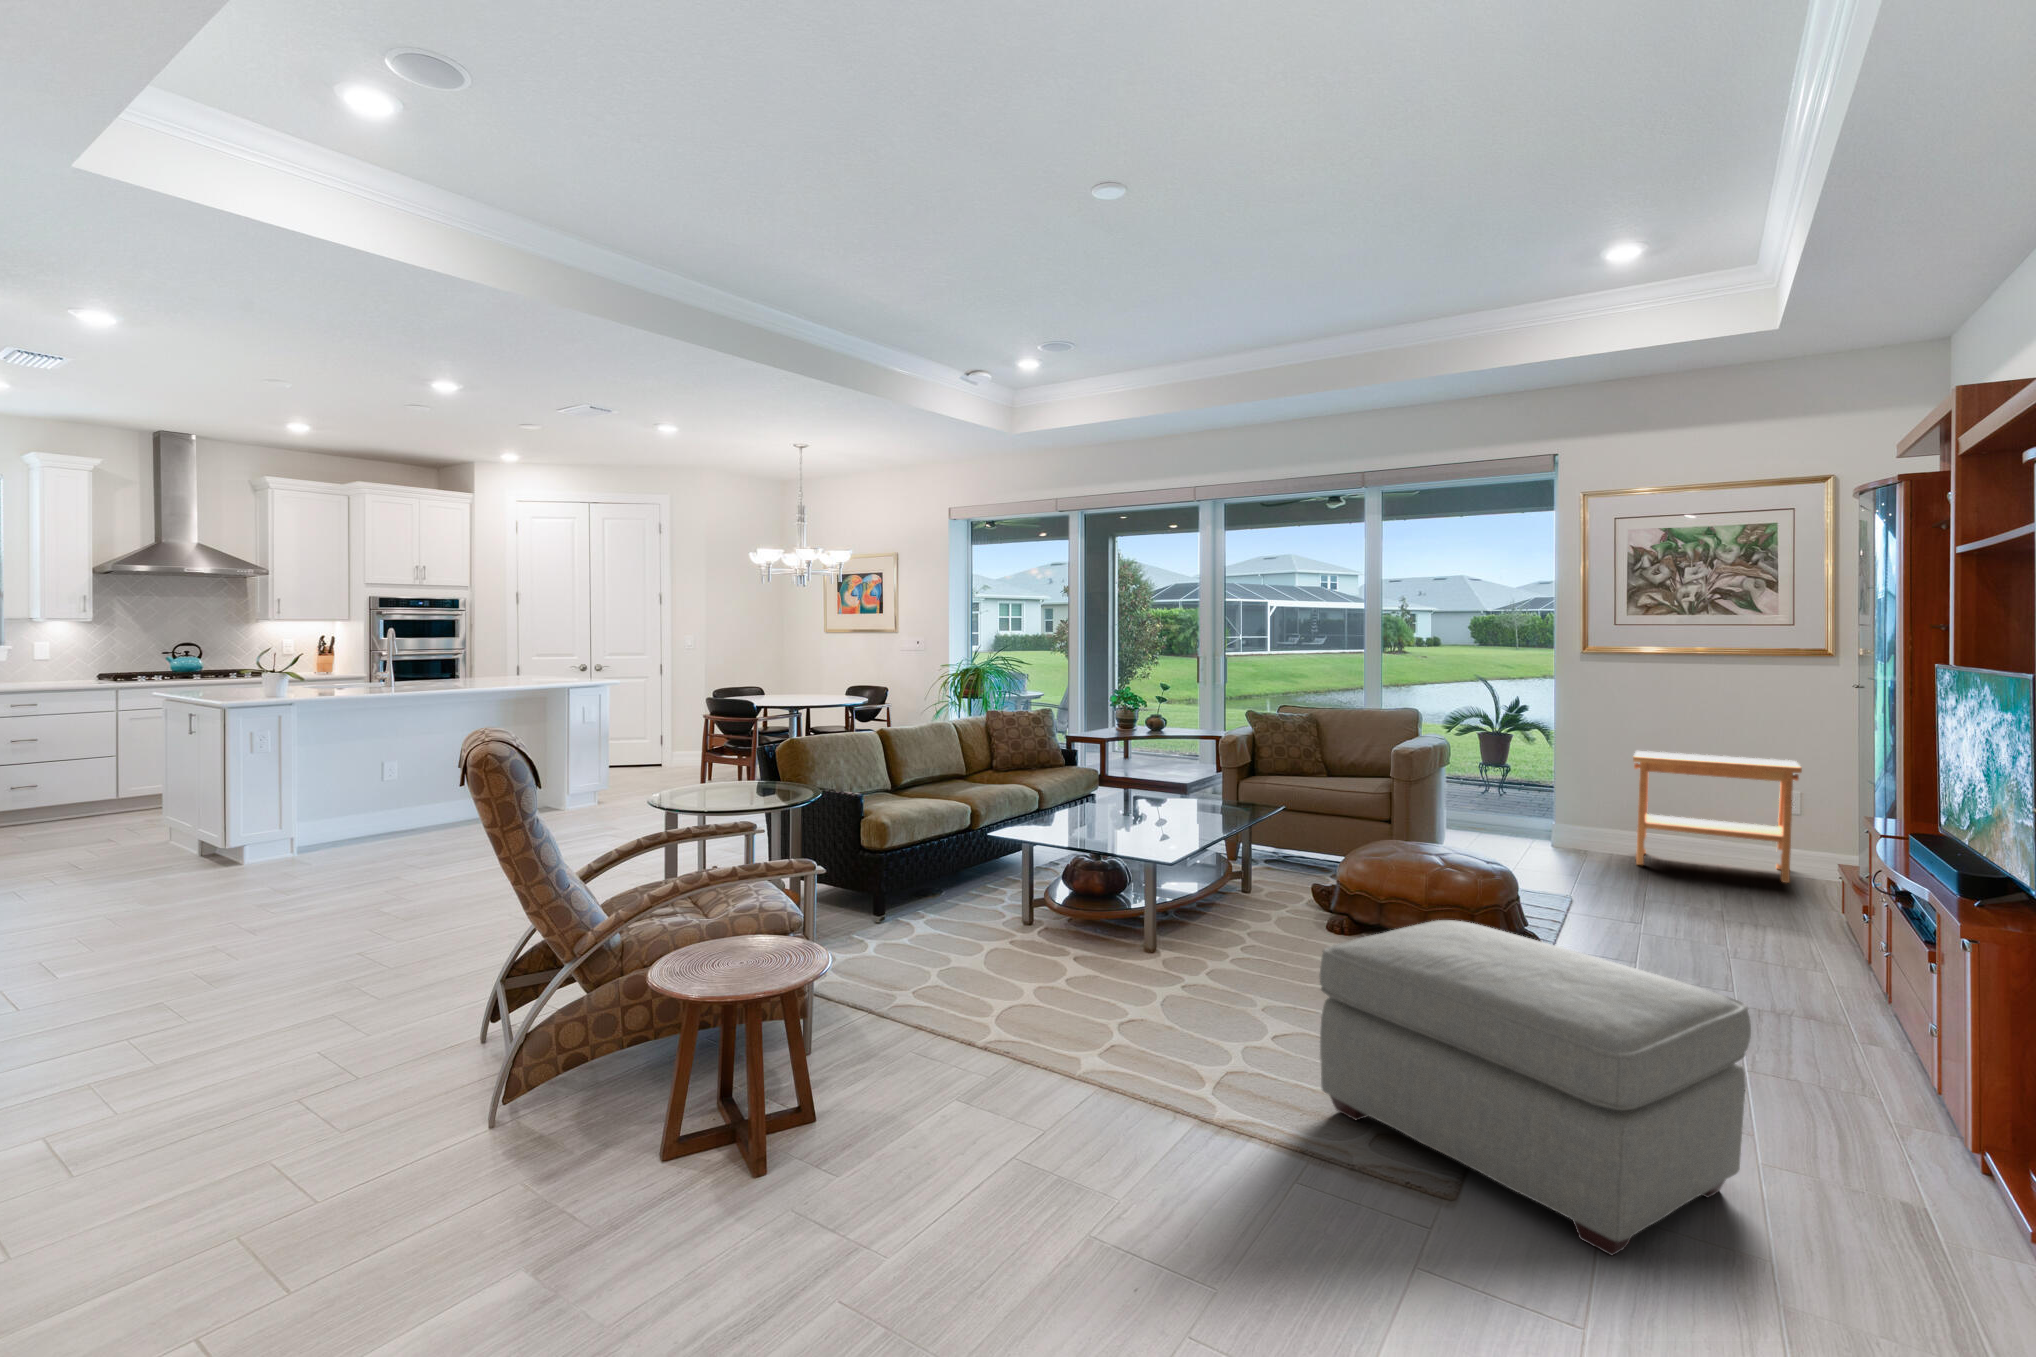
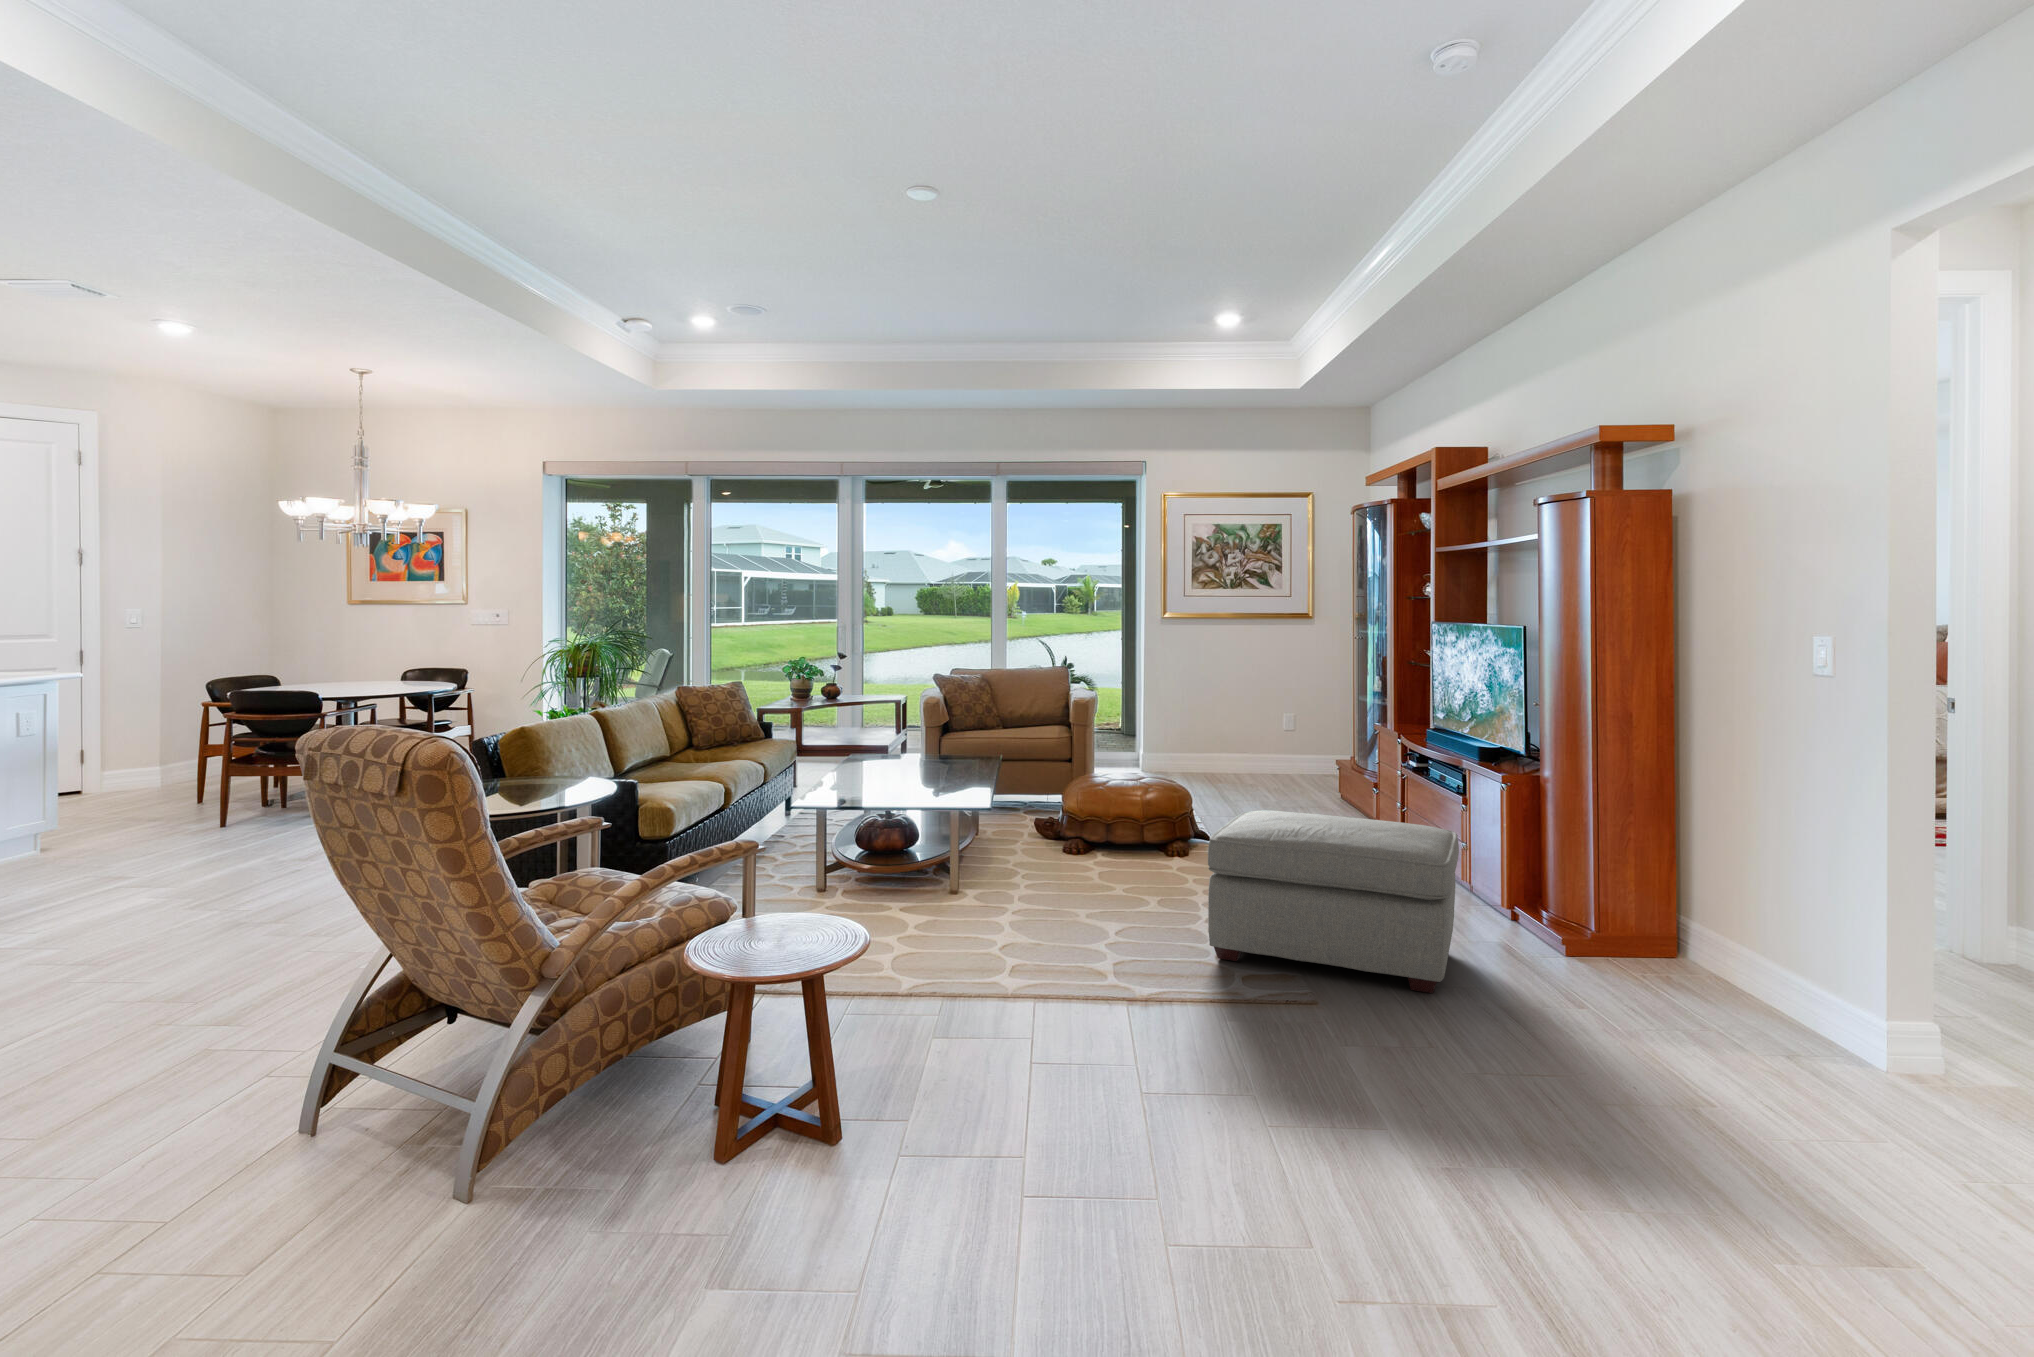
side table: present [1633,751,1802,883] -> none [1201,693,1308,780]

